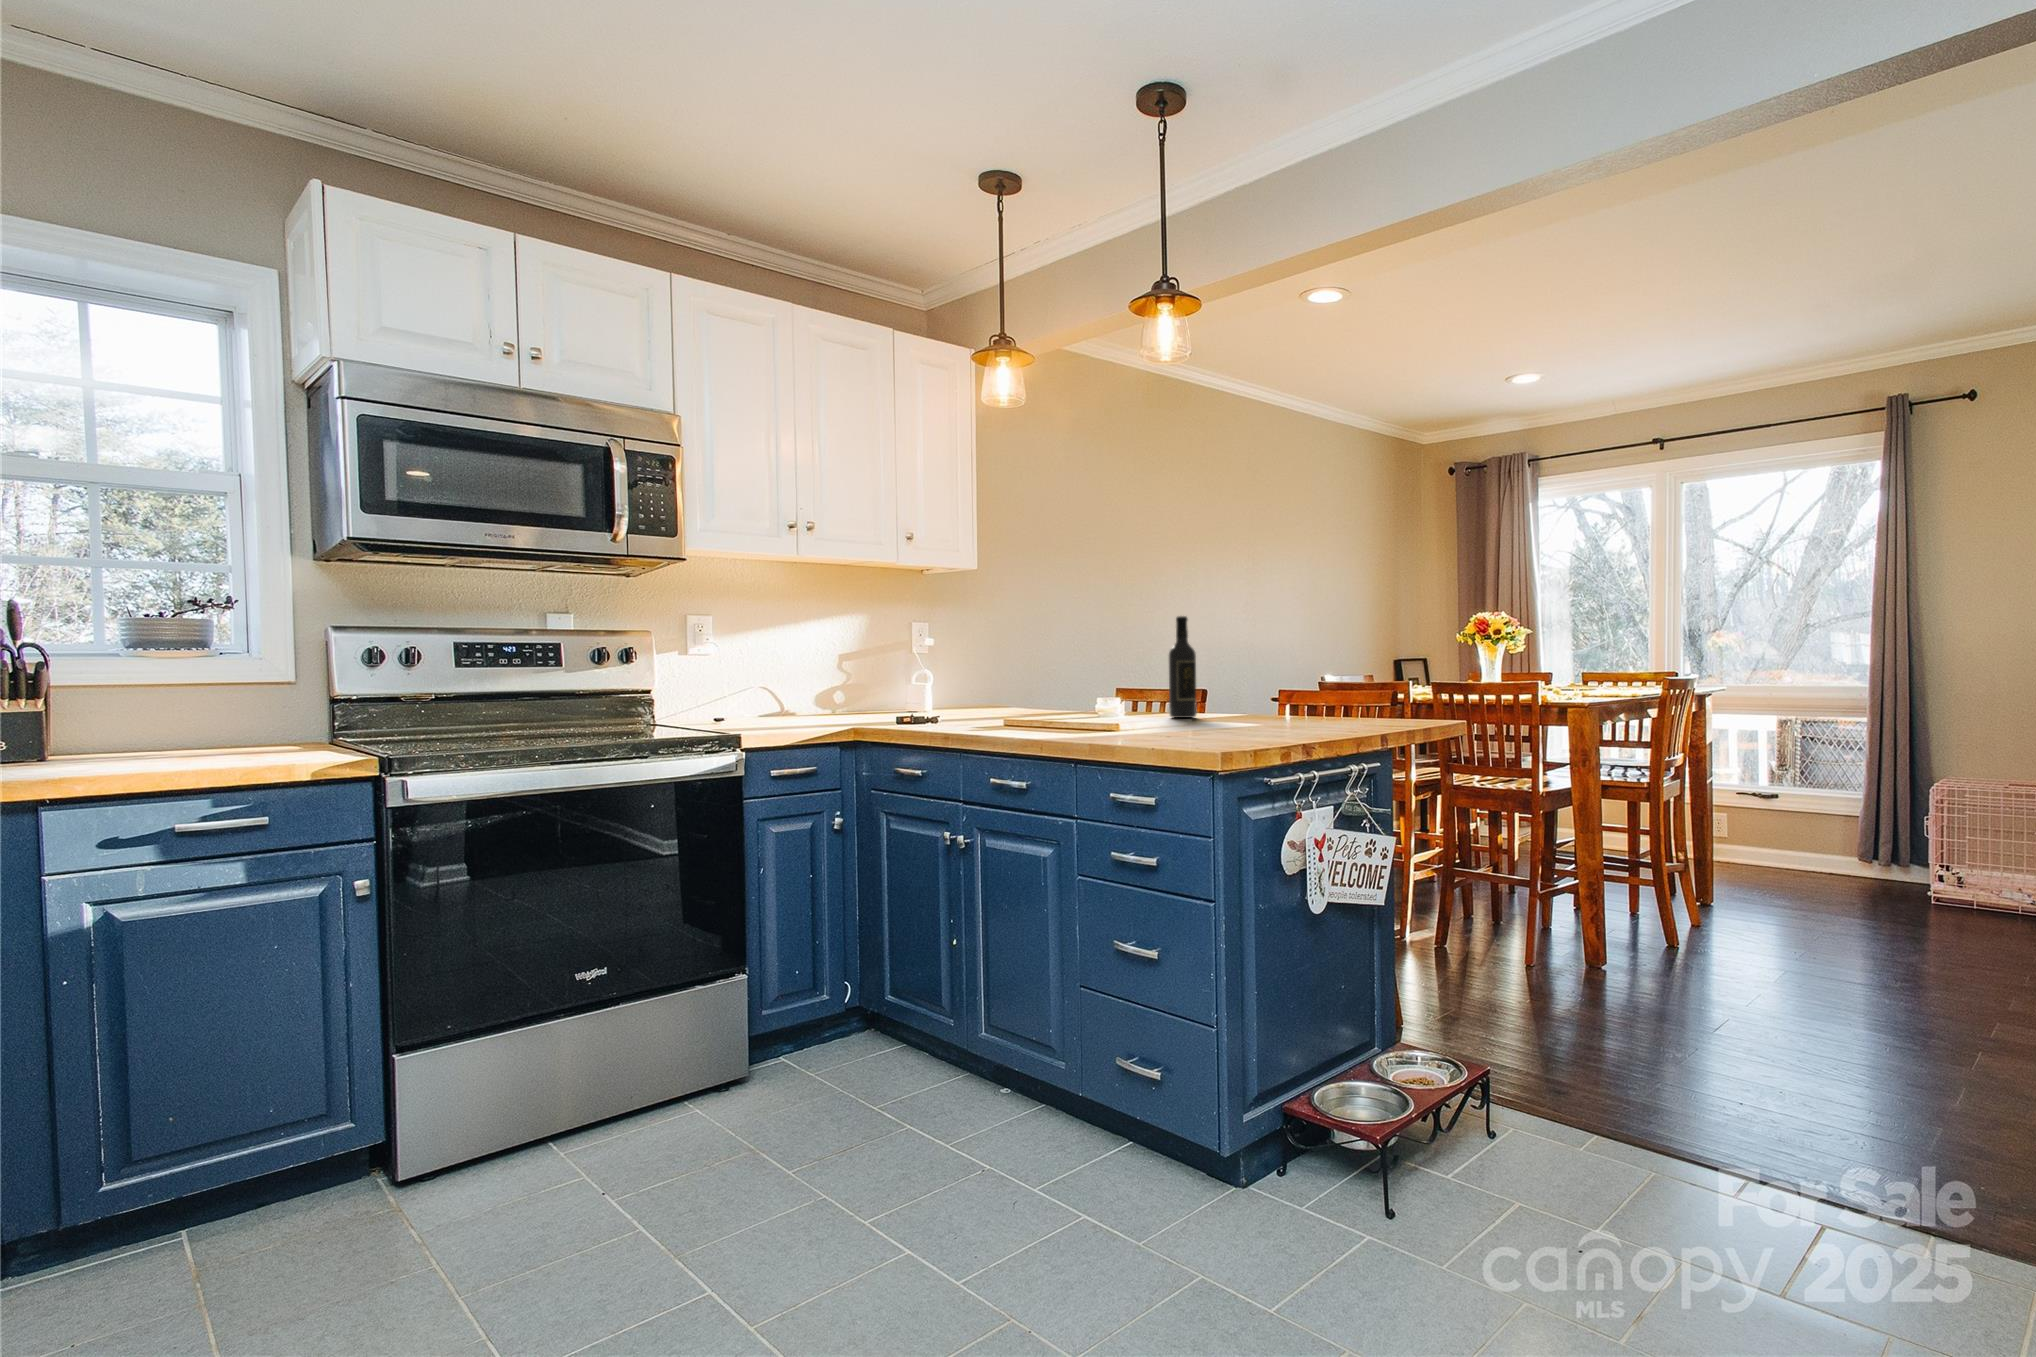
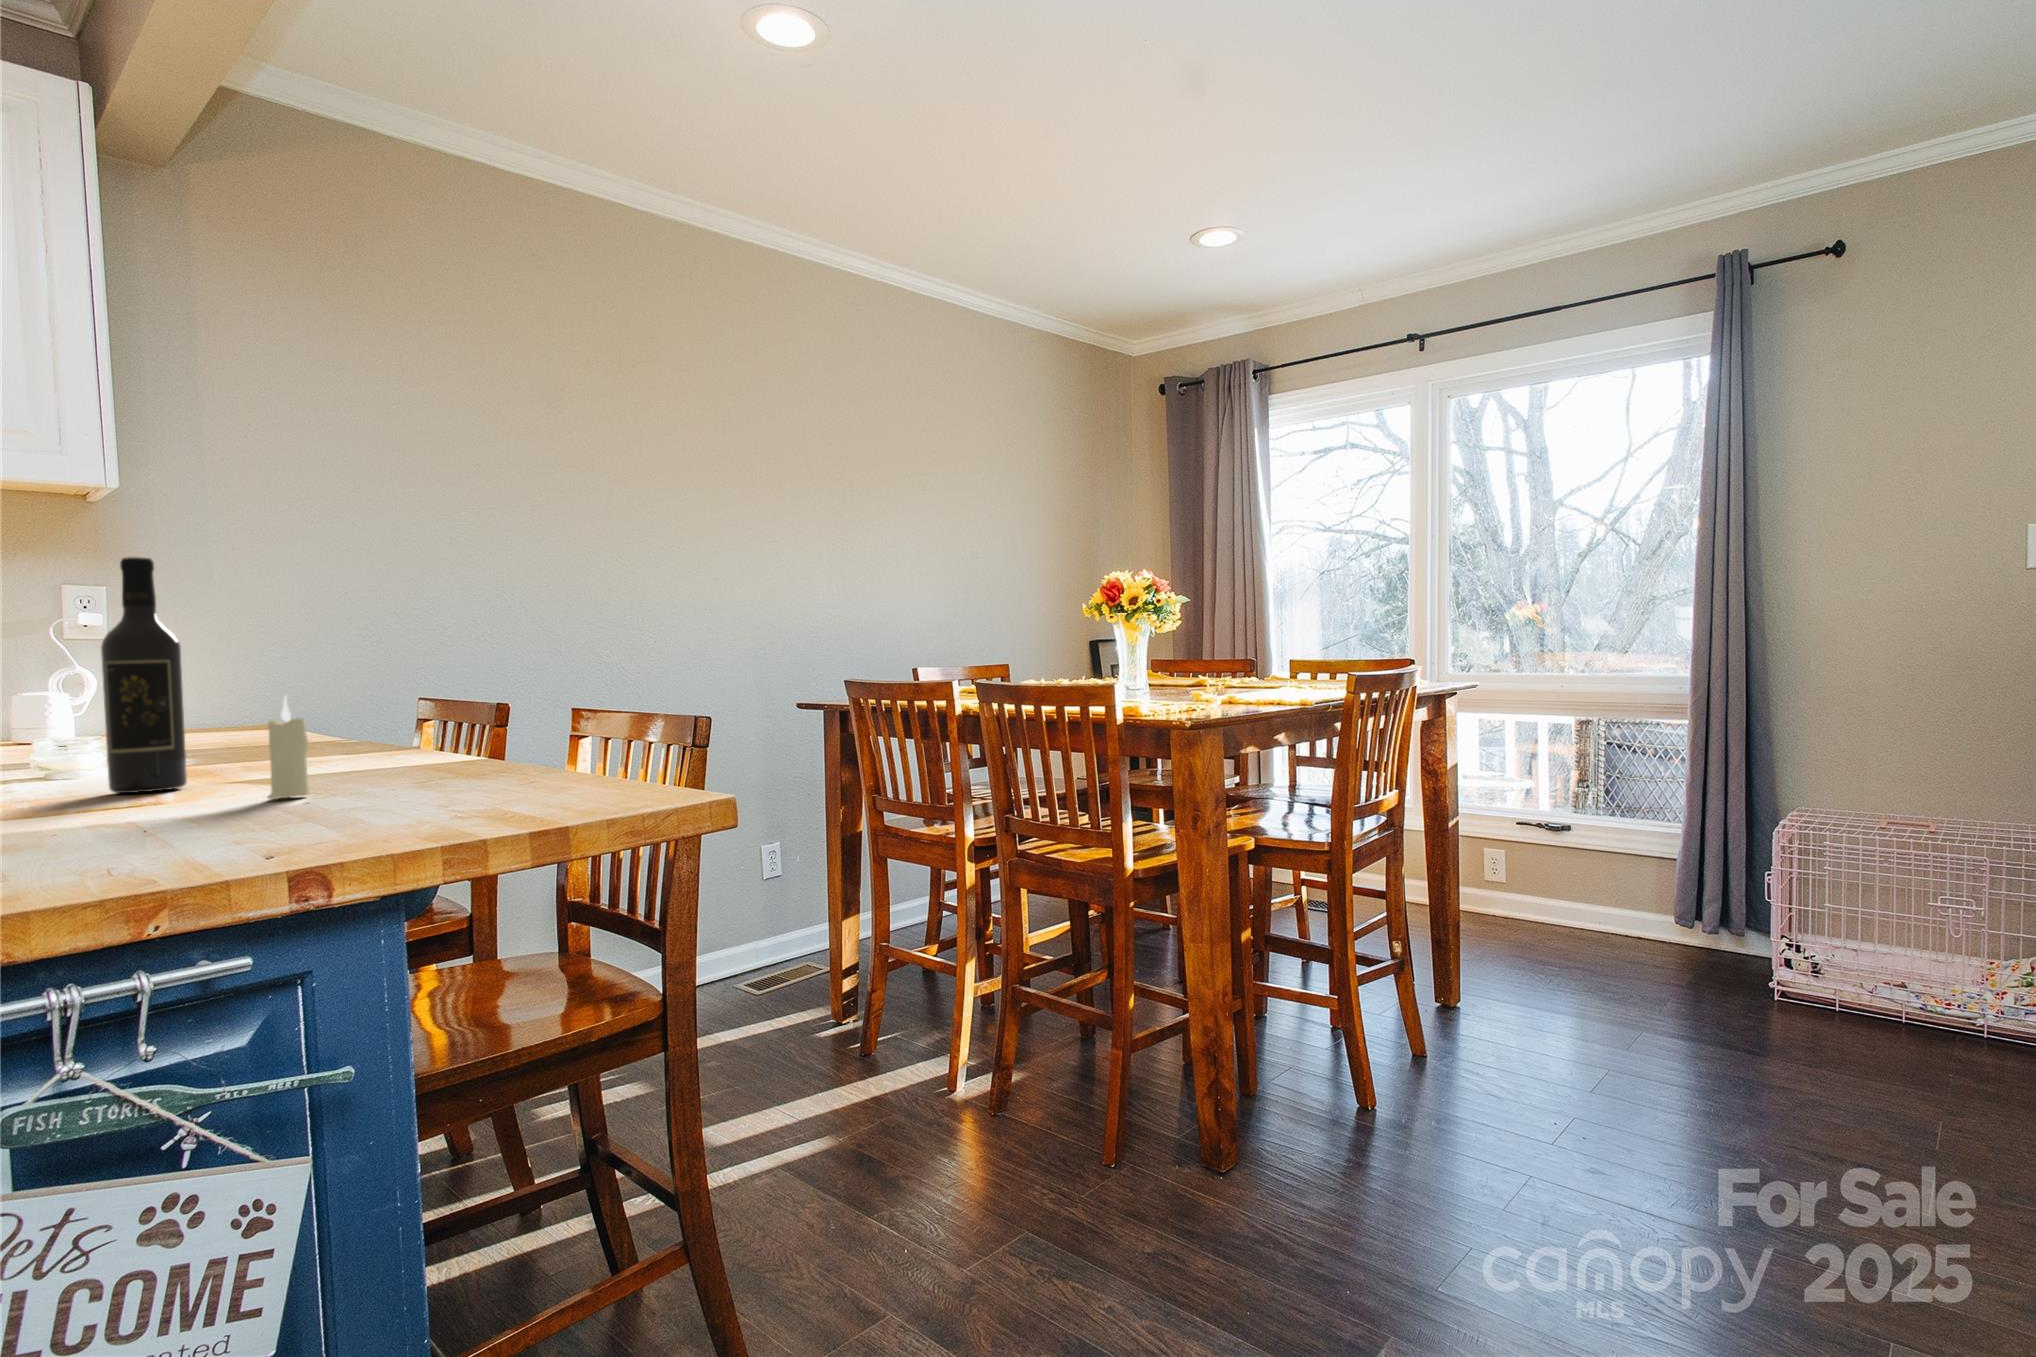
candle: none [1272,677,1288,720] -> present [268,696,310,799]

